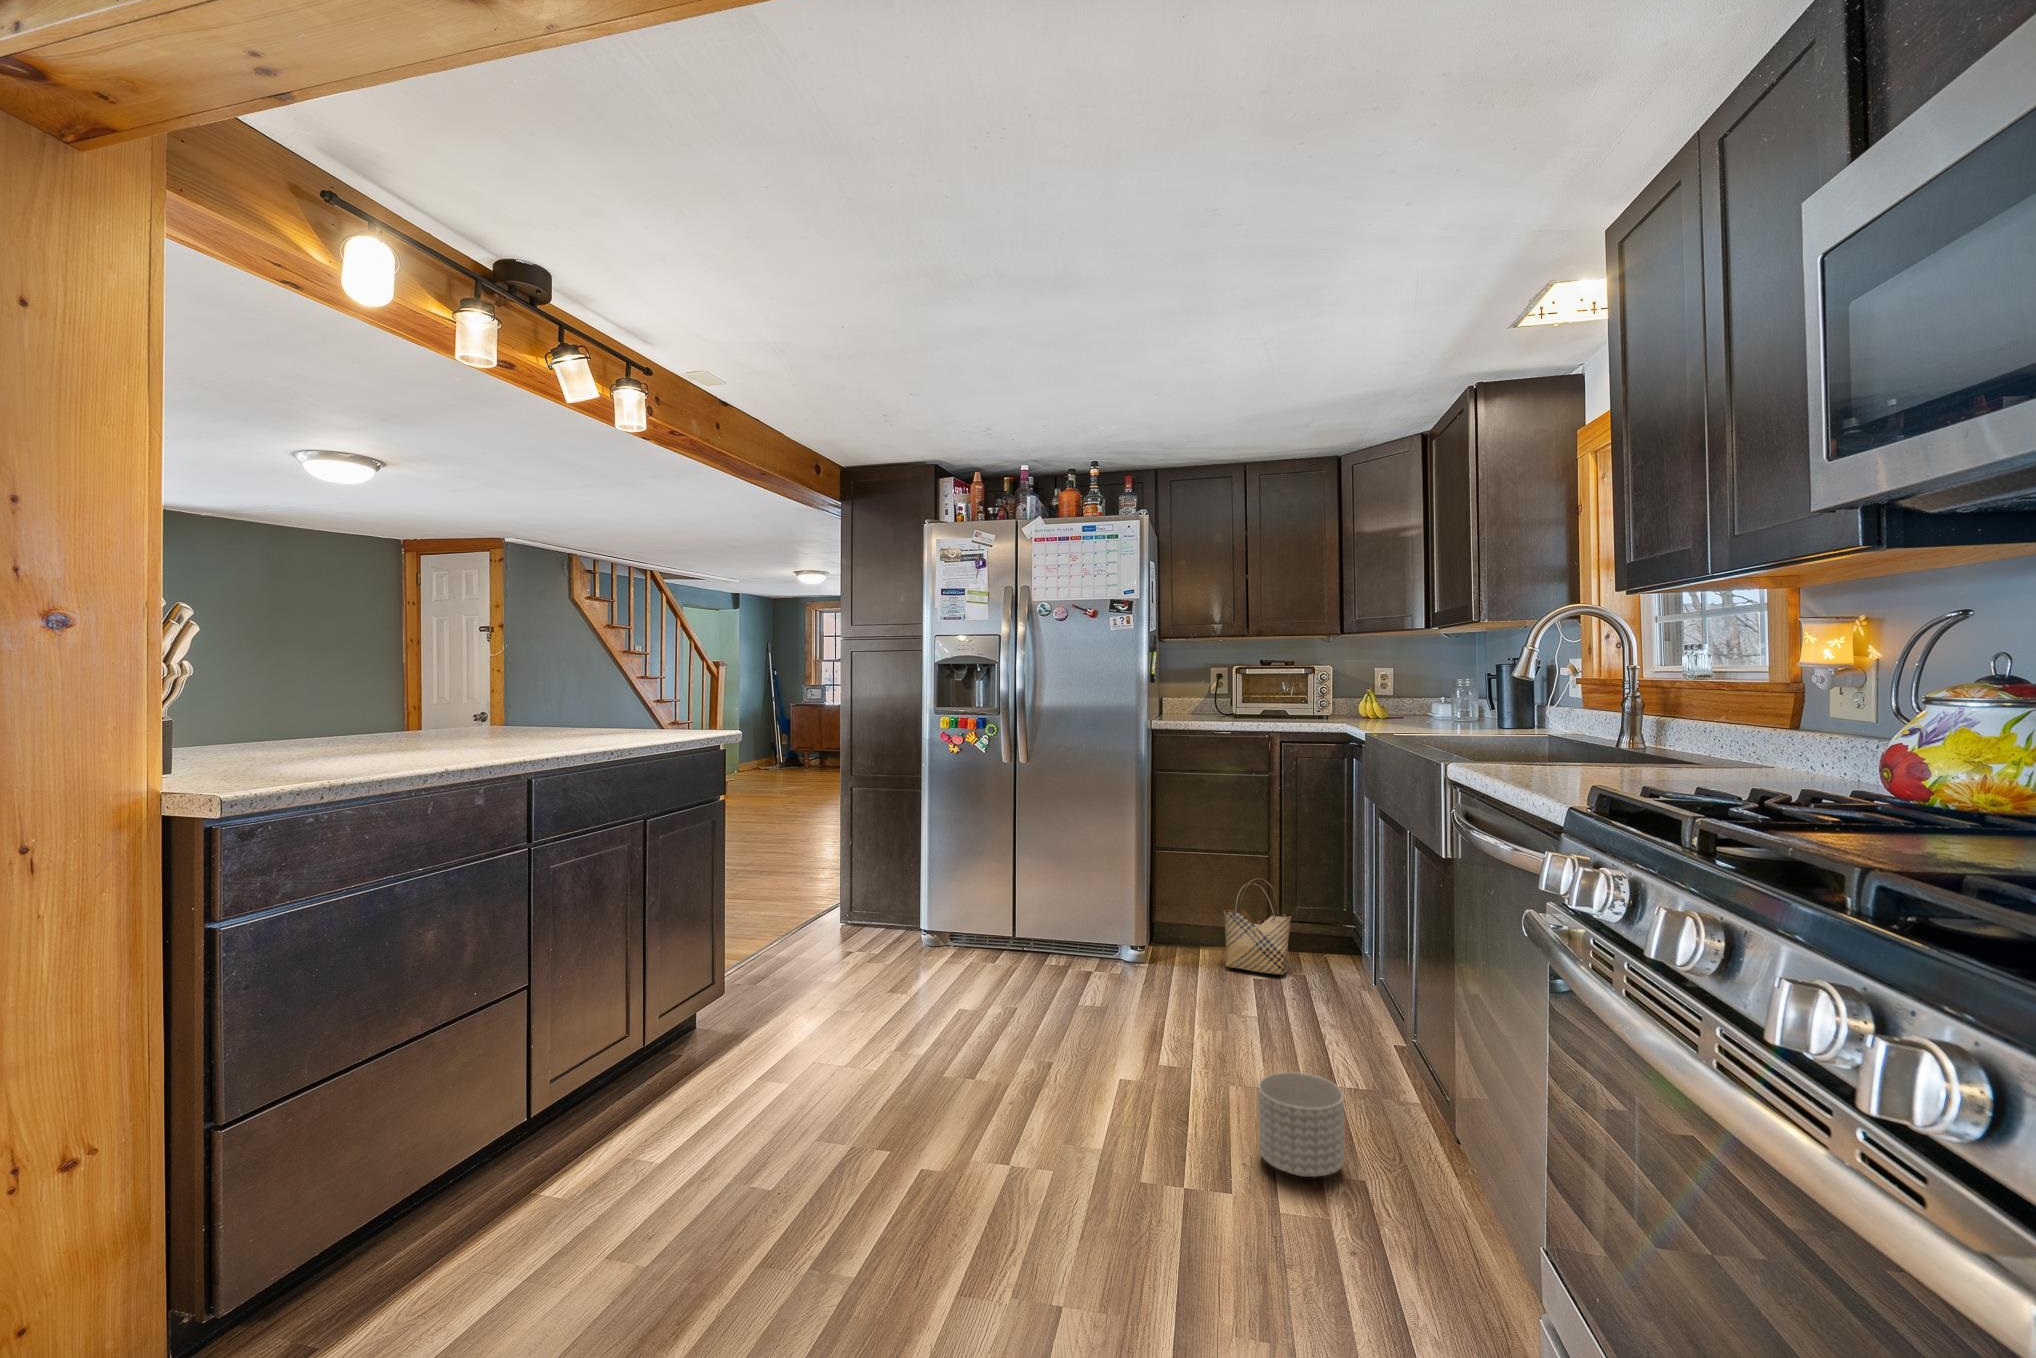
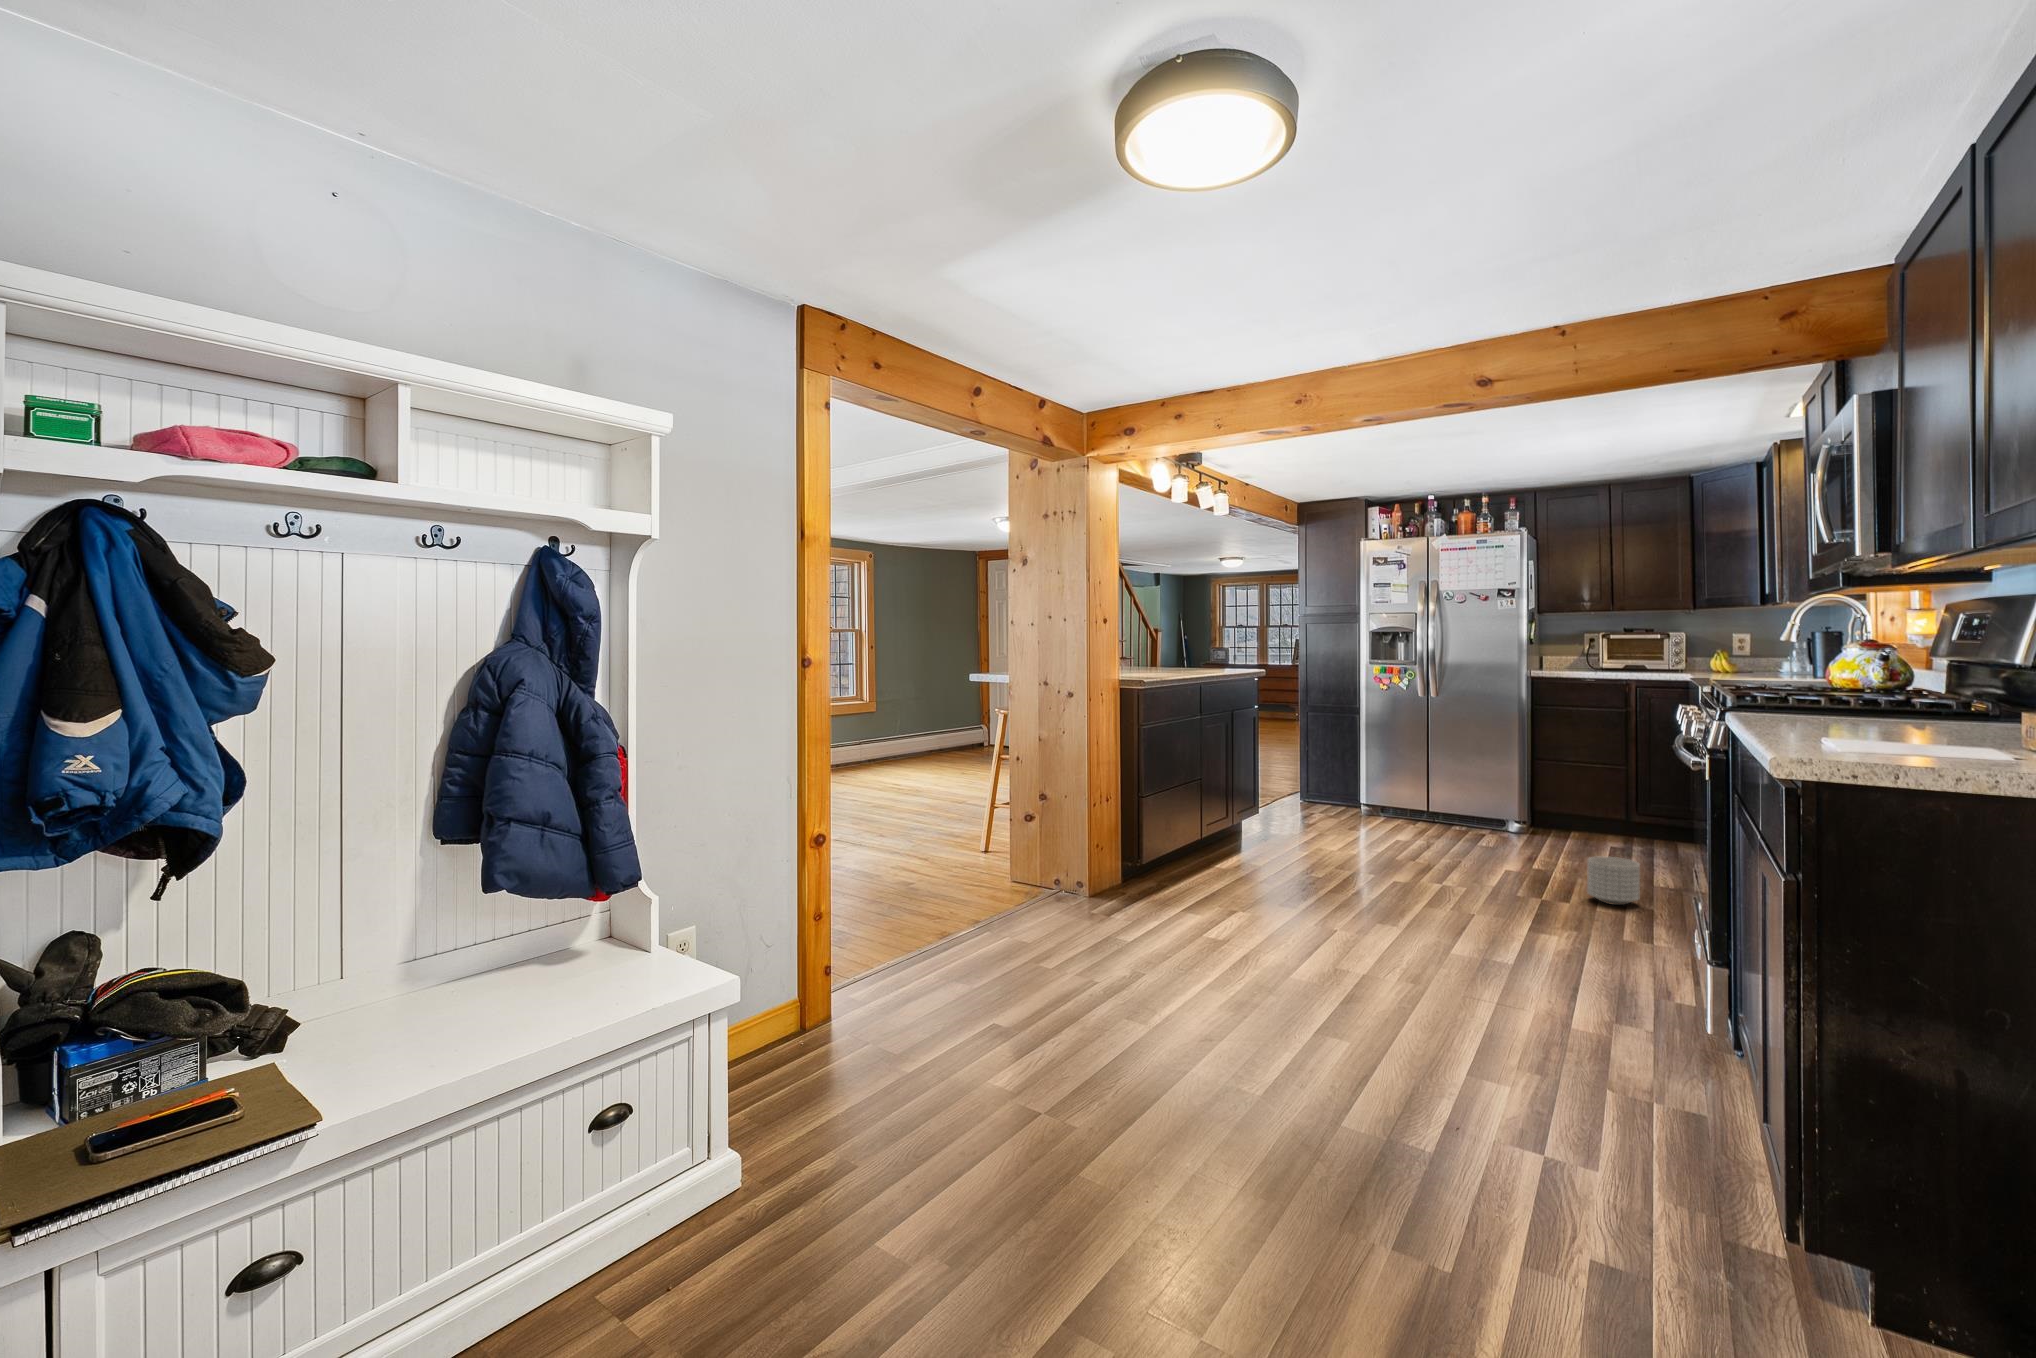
woven basket: present [1223,878,1291,975] -> none [1583,779,1637,843]

